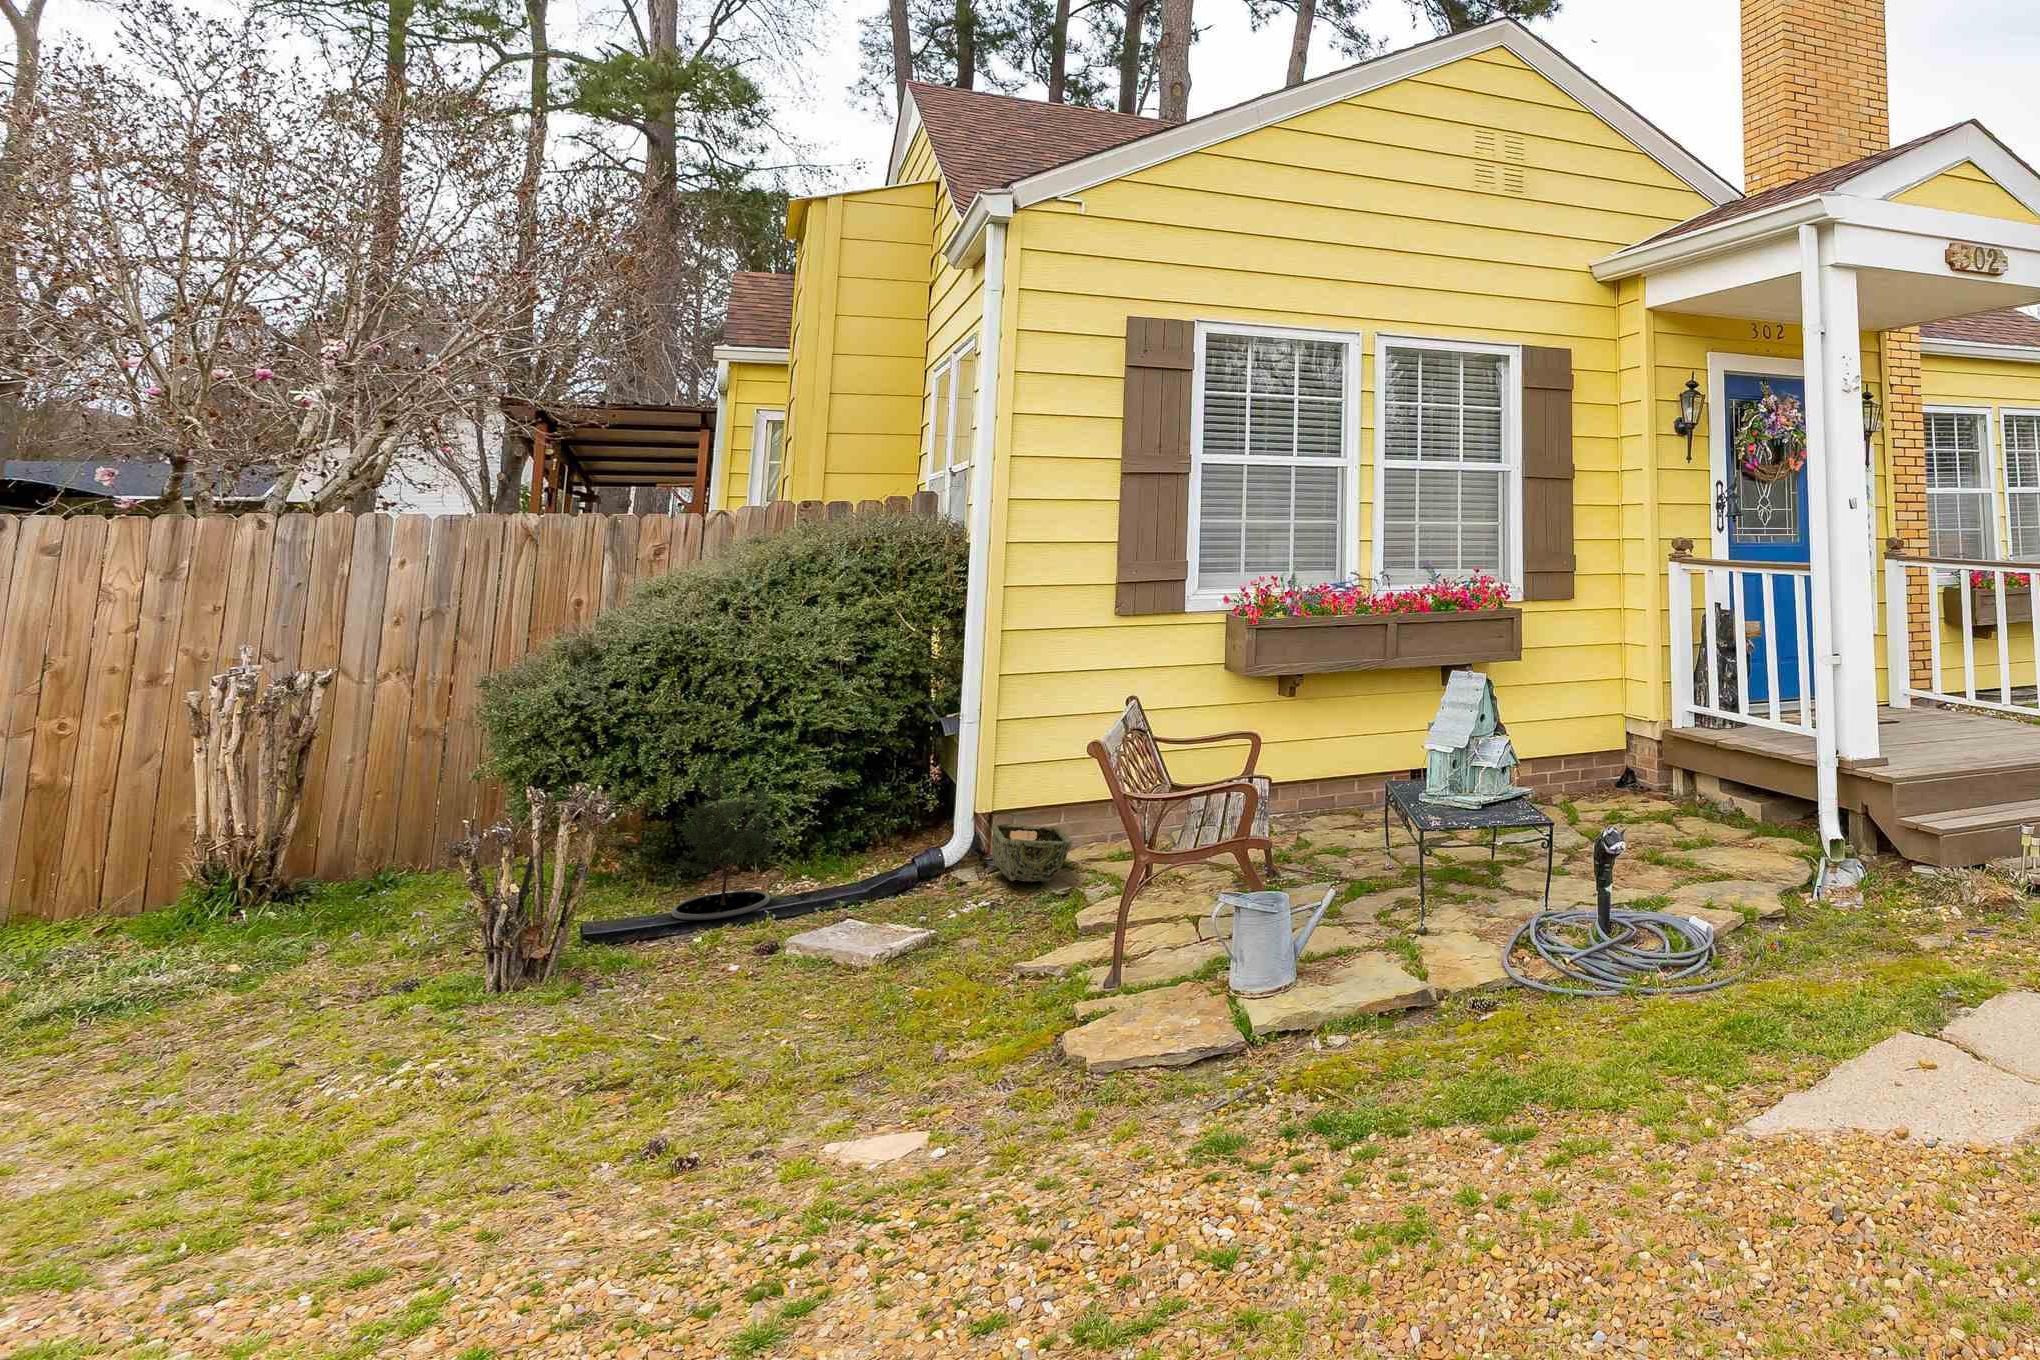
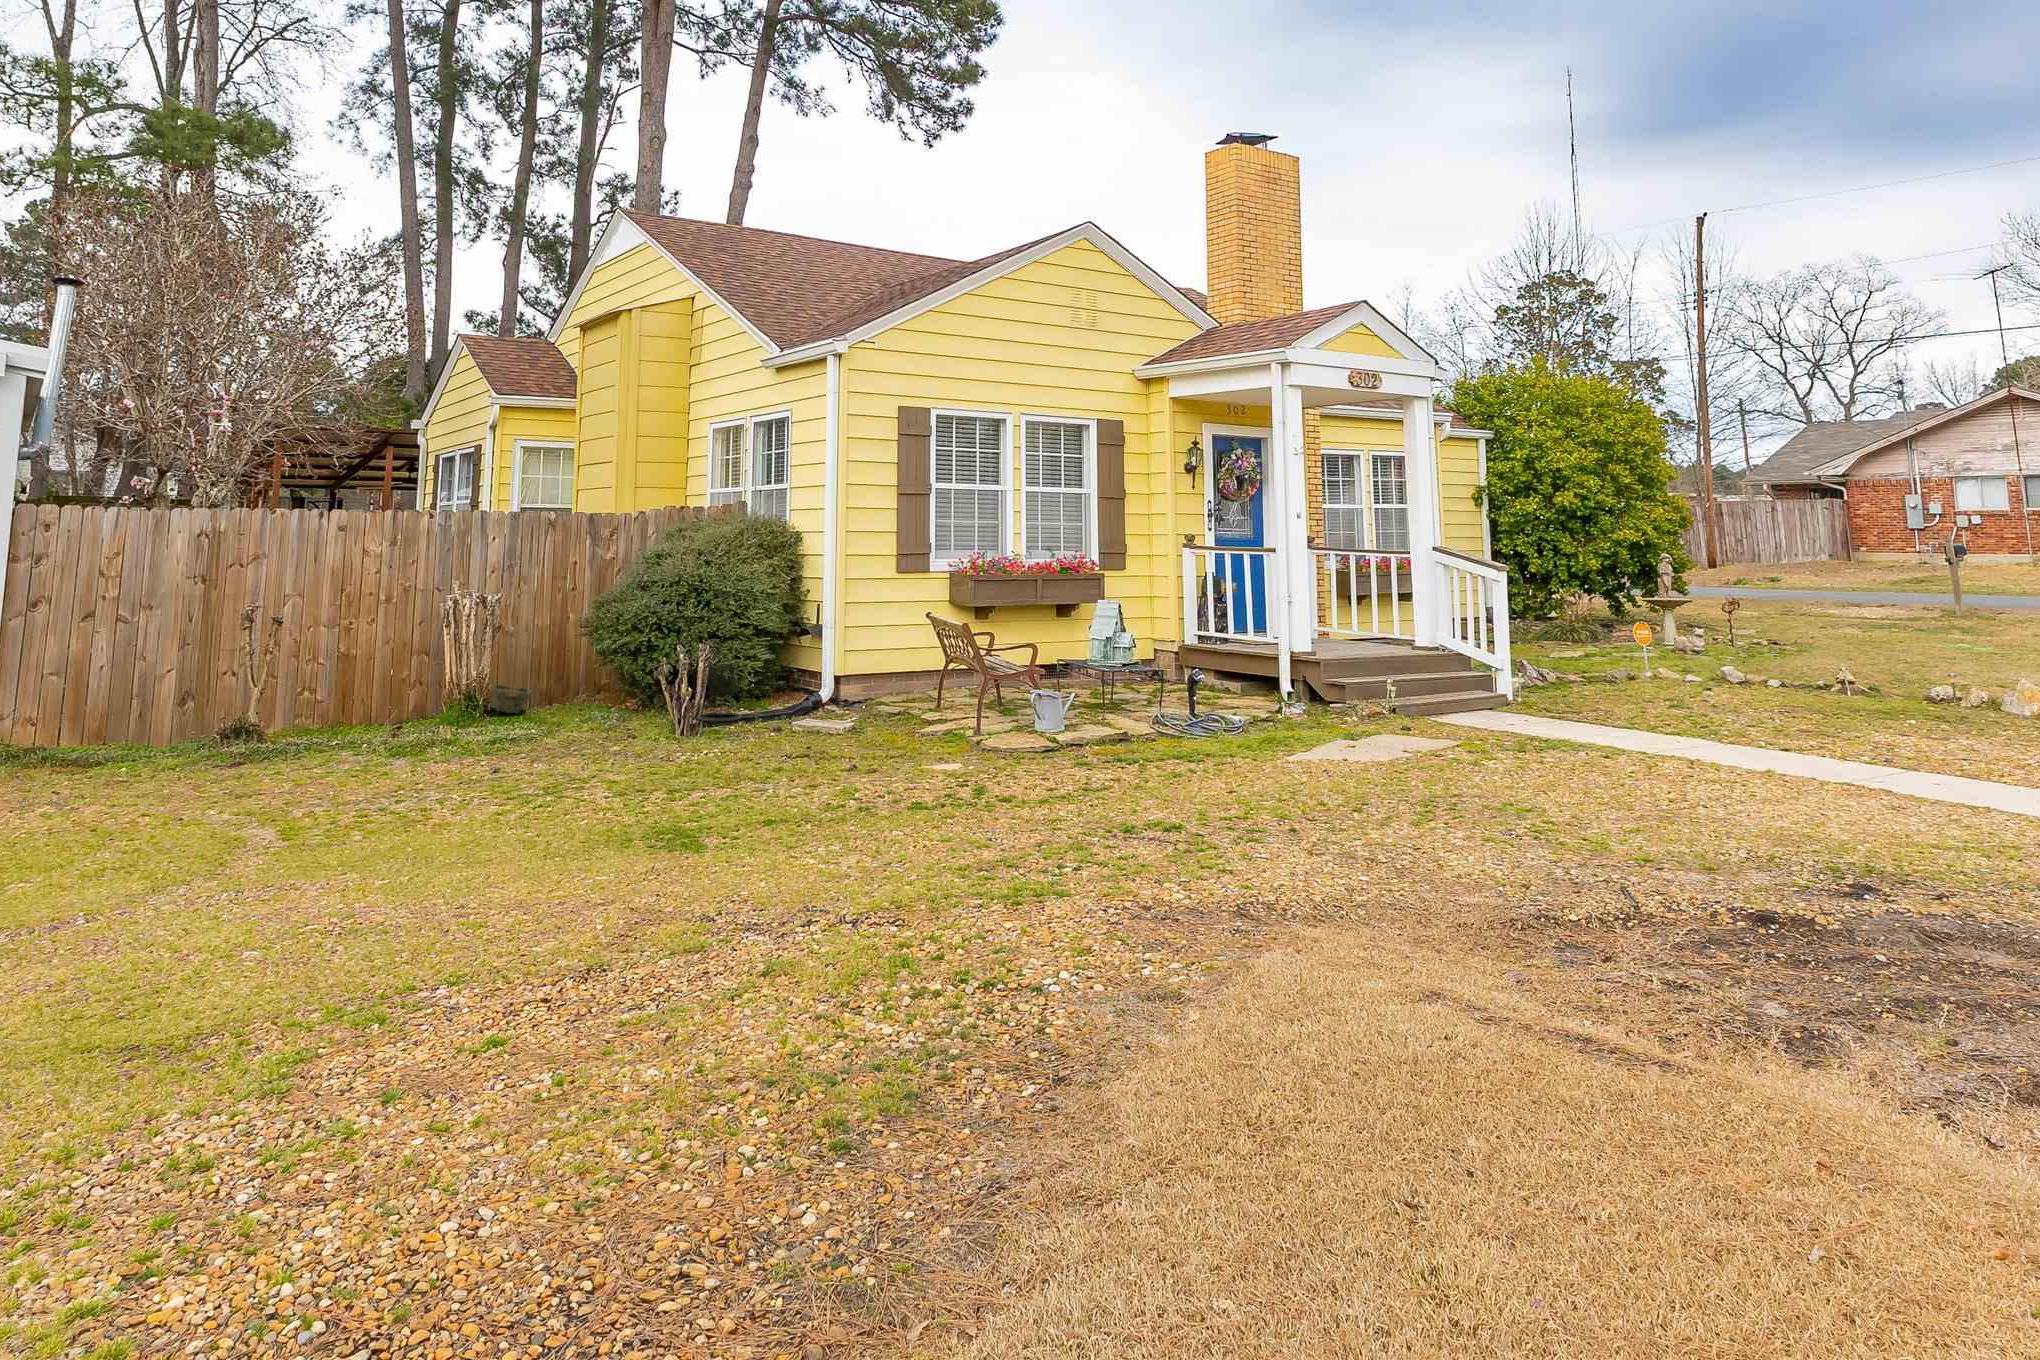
woven basket: present [991,824,1071,883] -> present [492,684,531,713]

